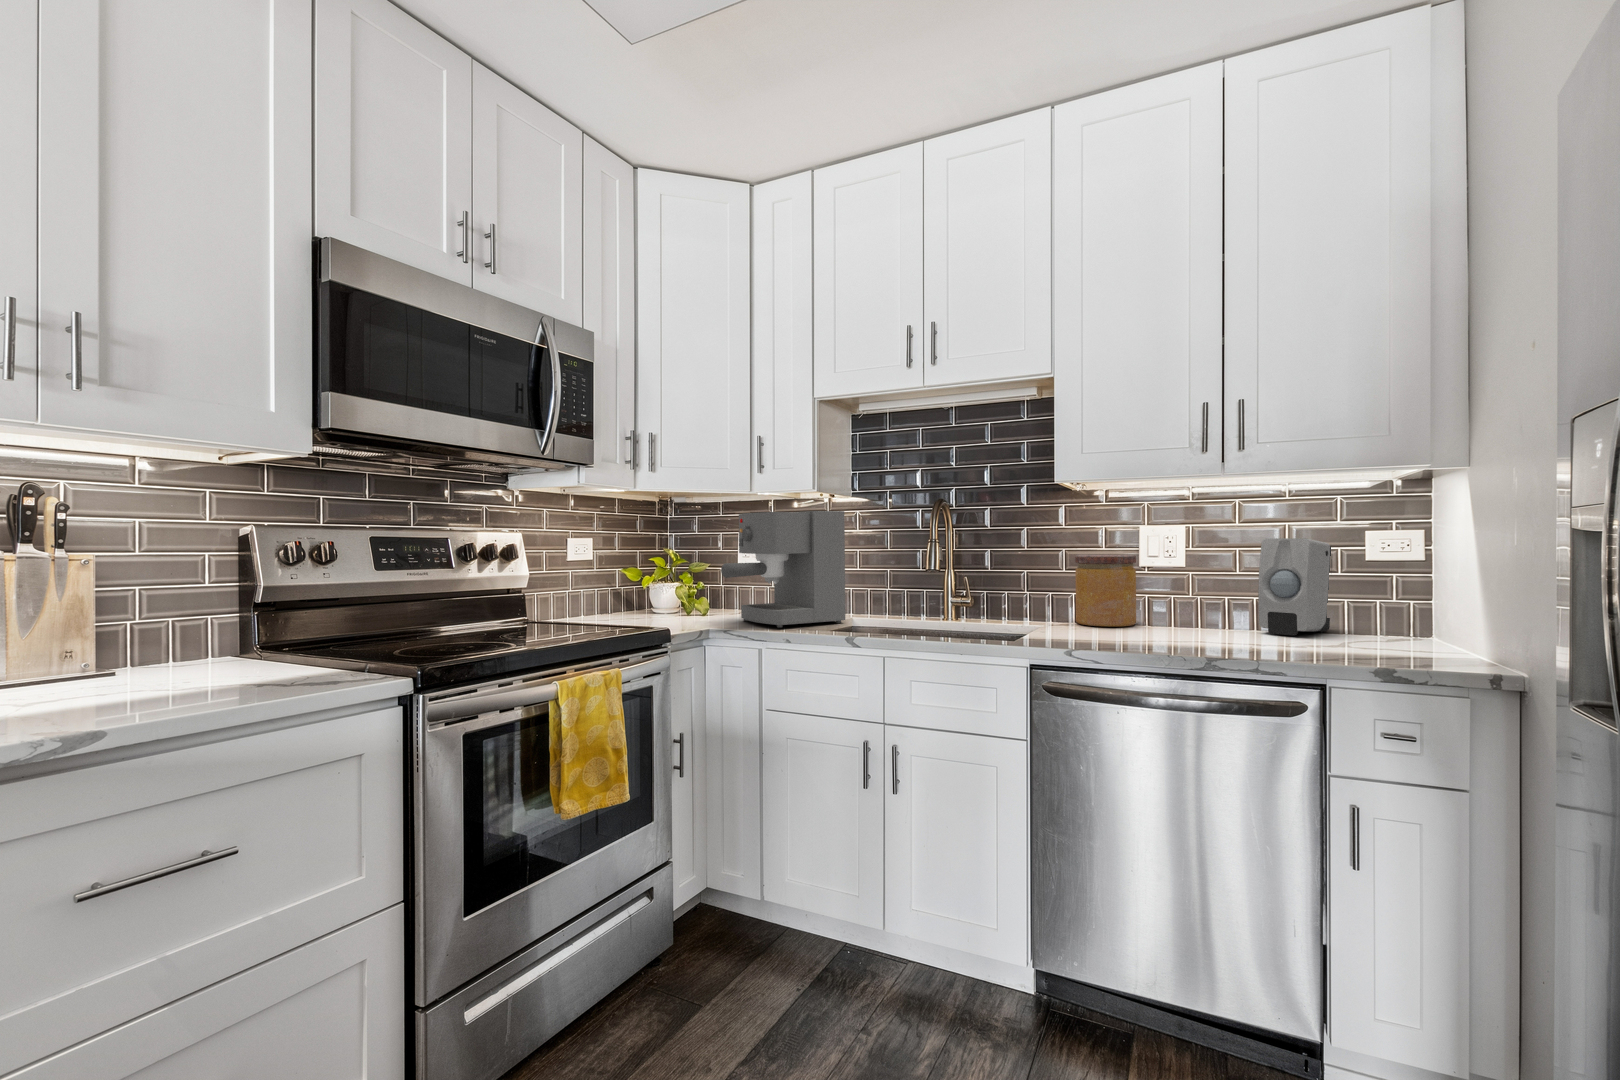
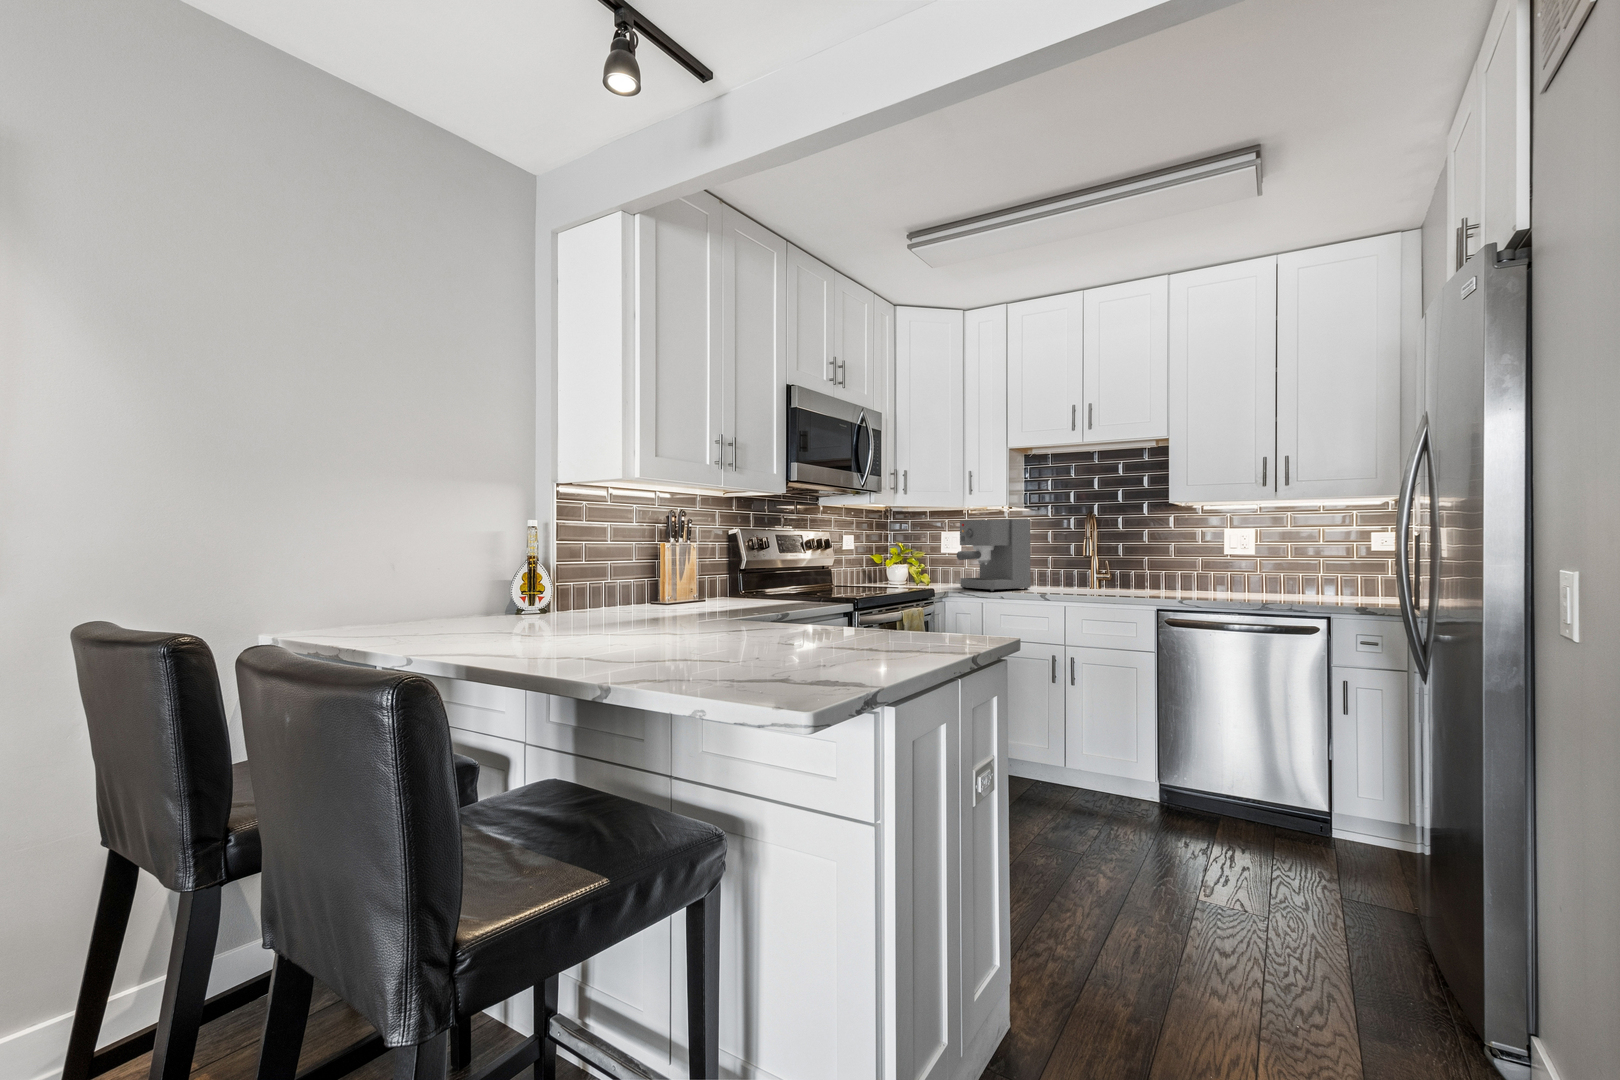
soap dispenser: present [1258,538,1331,635] -> none [1300,537,1348,596]
jar: present [1075,555,1136,626] -> none [1182,547,1222,592]

